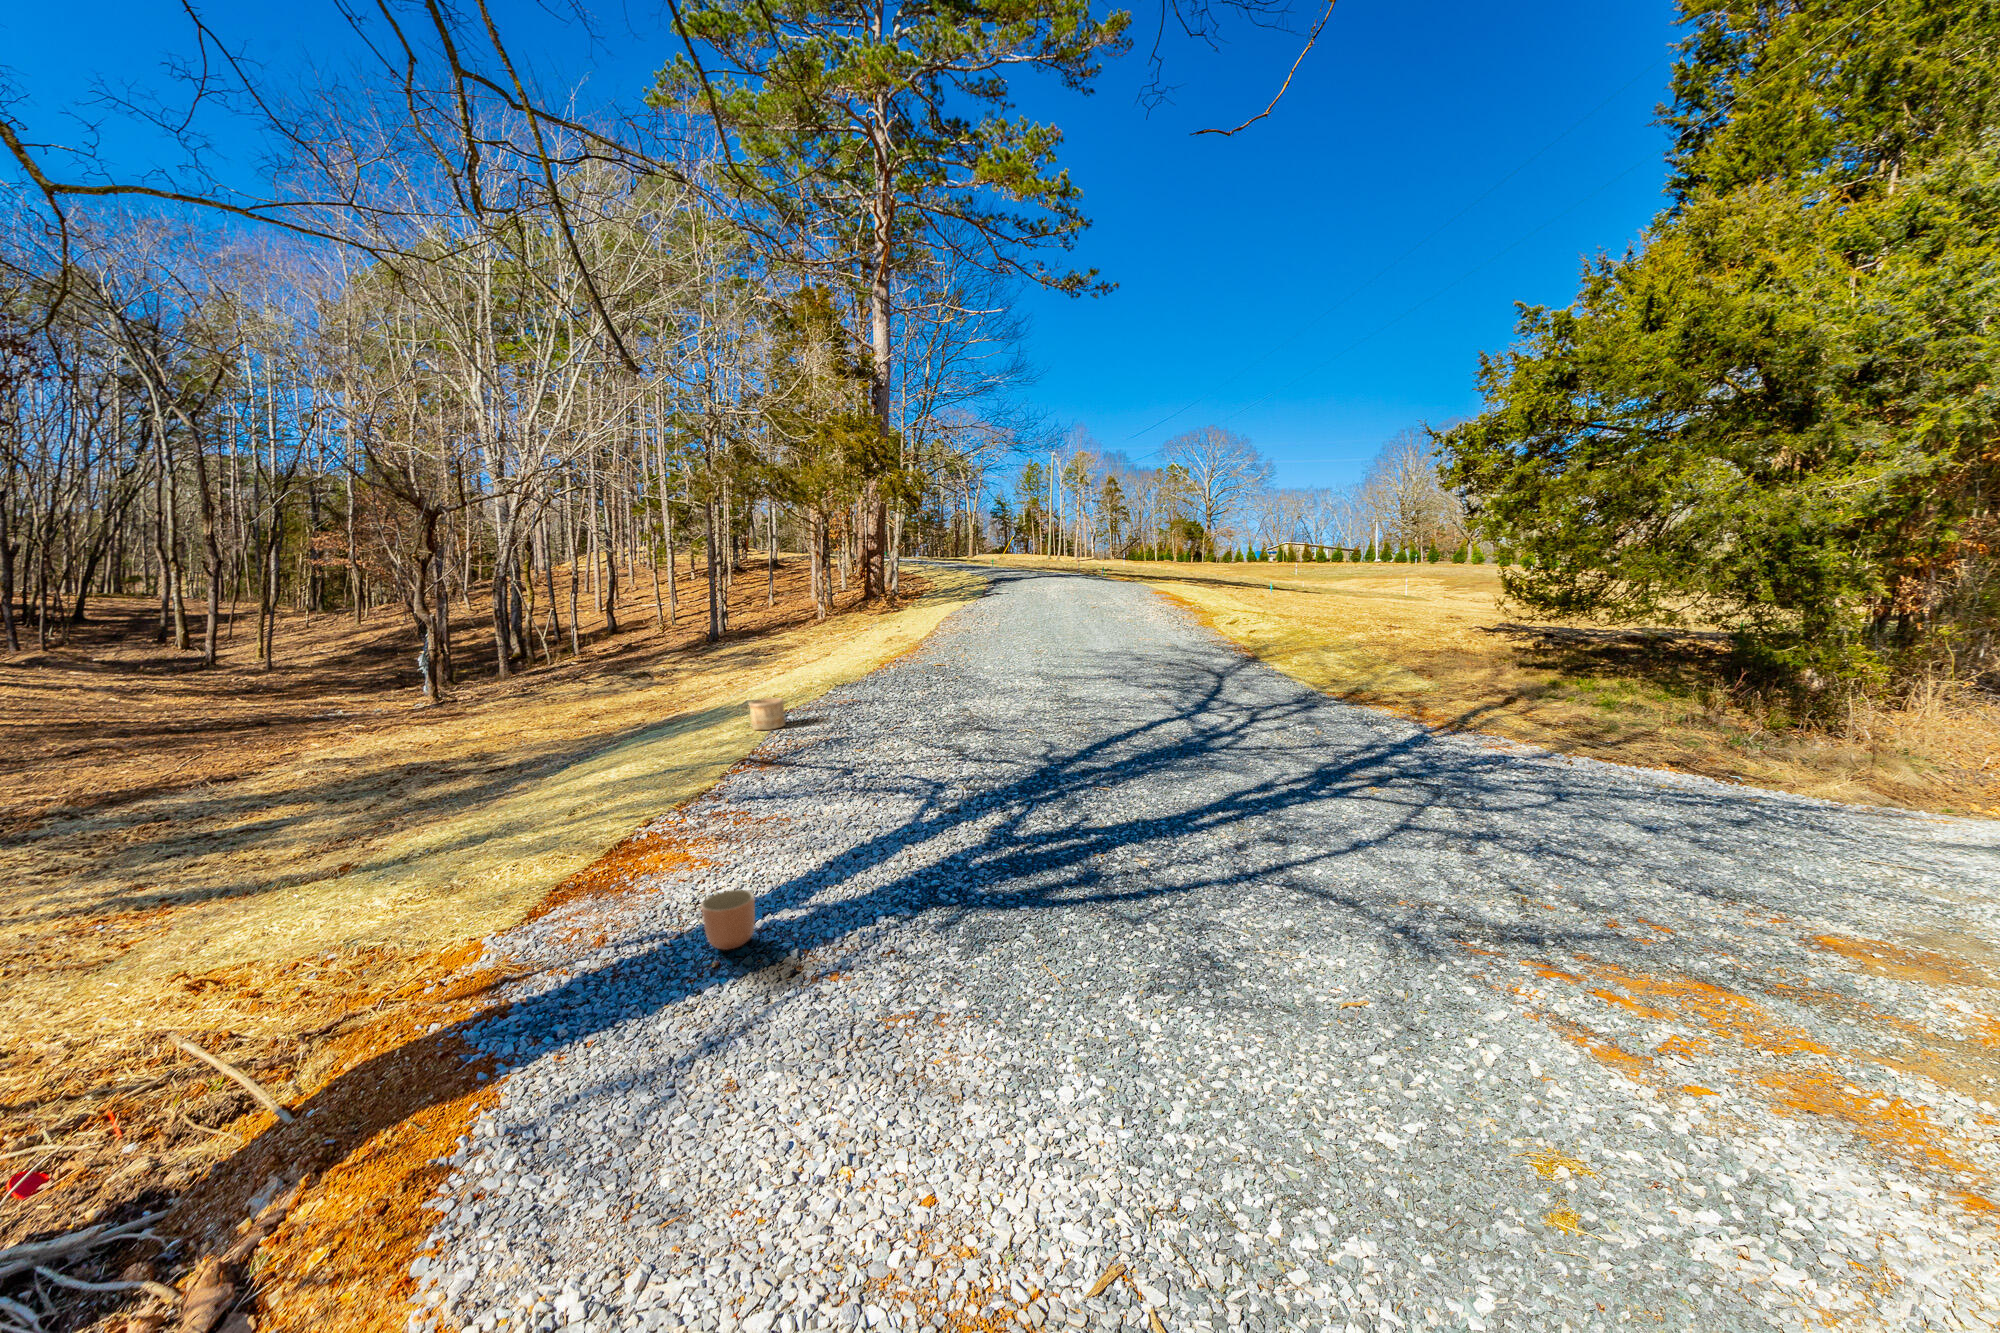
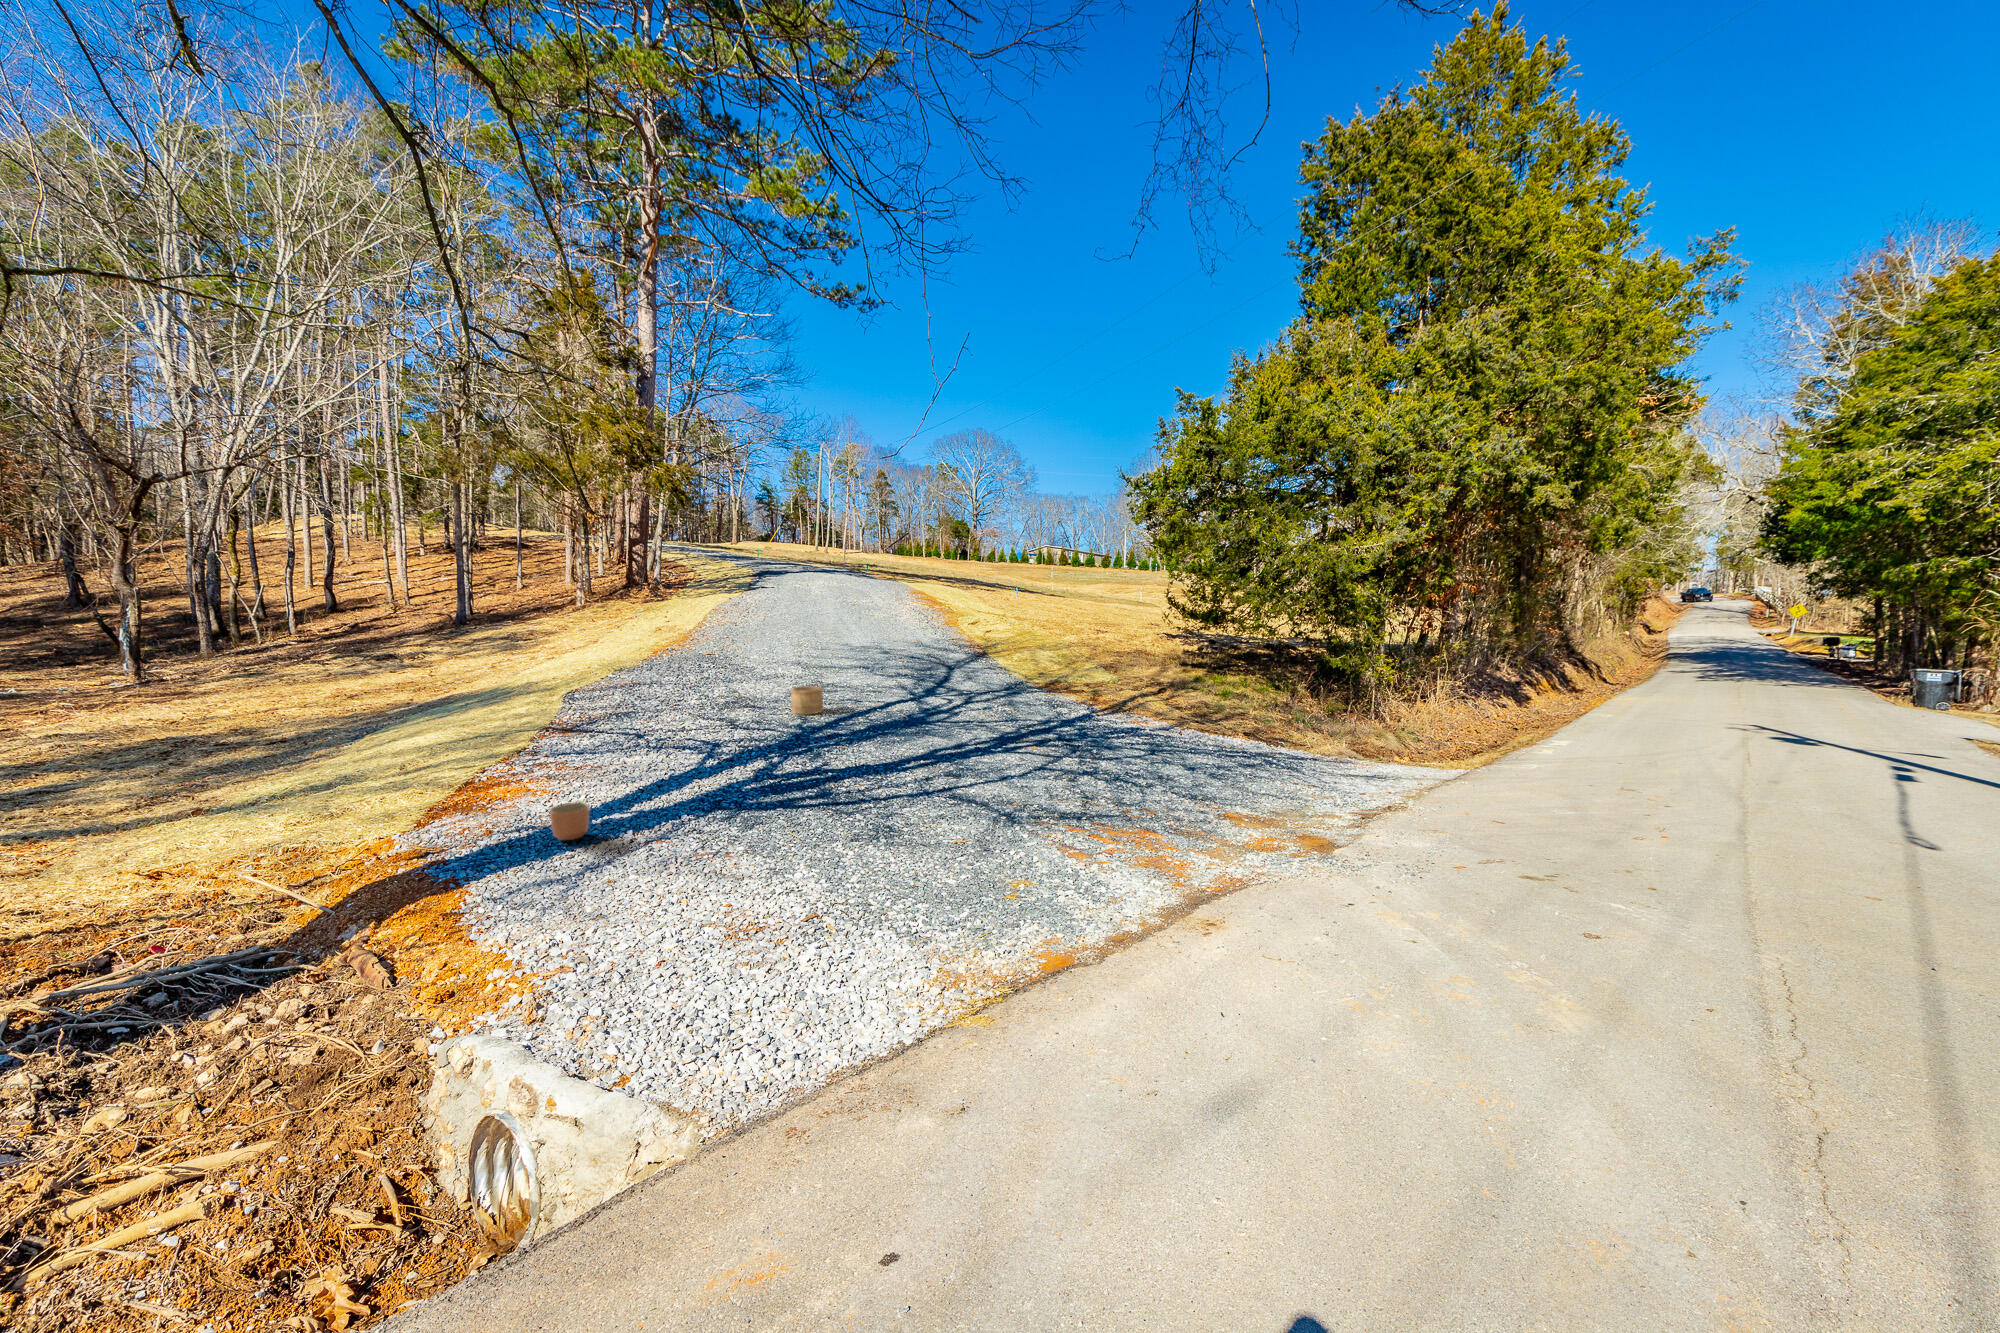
wooden bucket: present [749,698,785,730] -> present [791,686,823,715]

